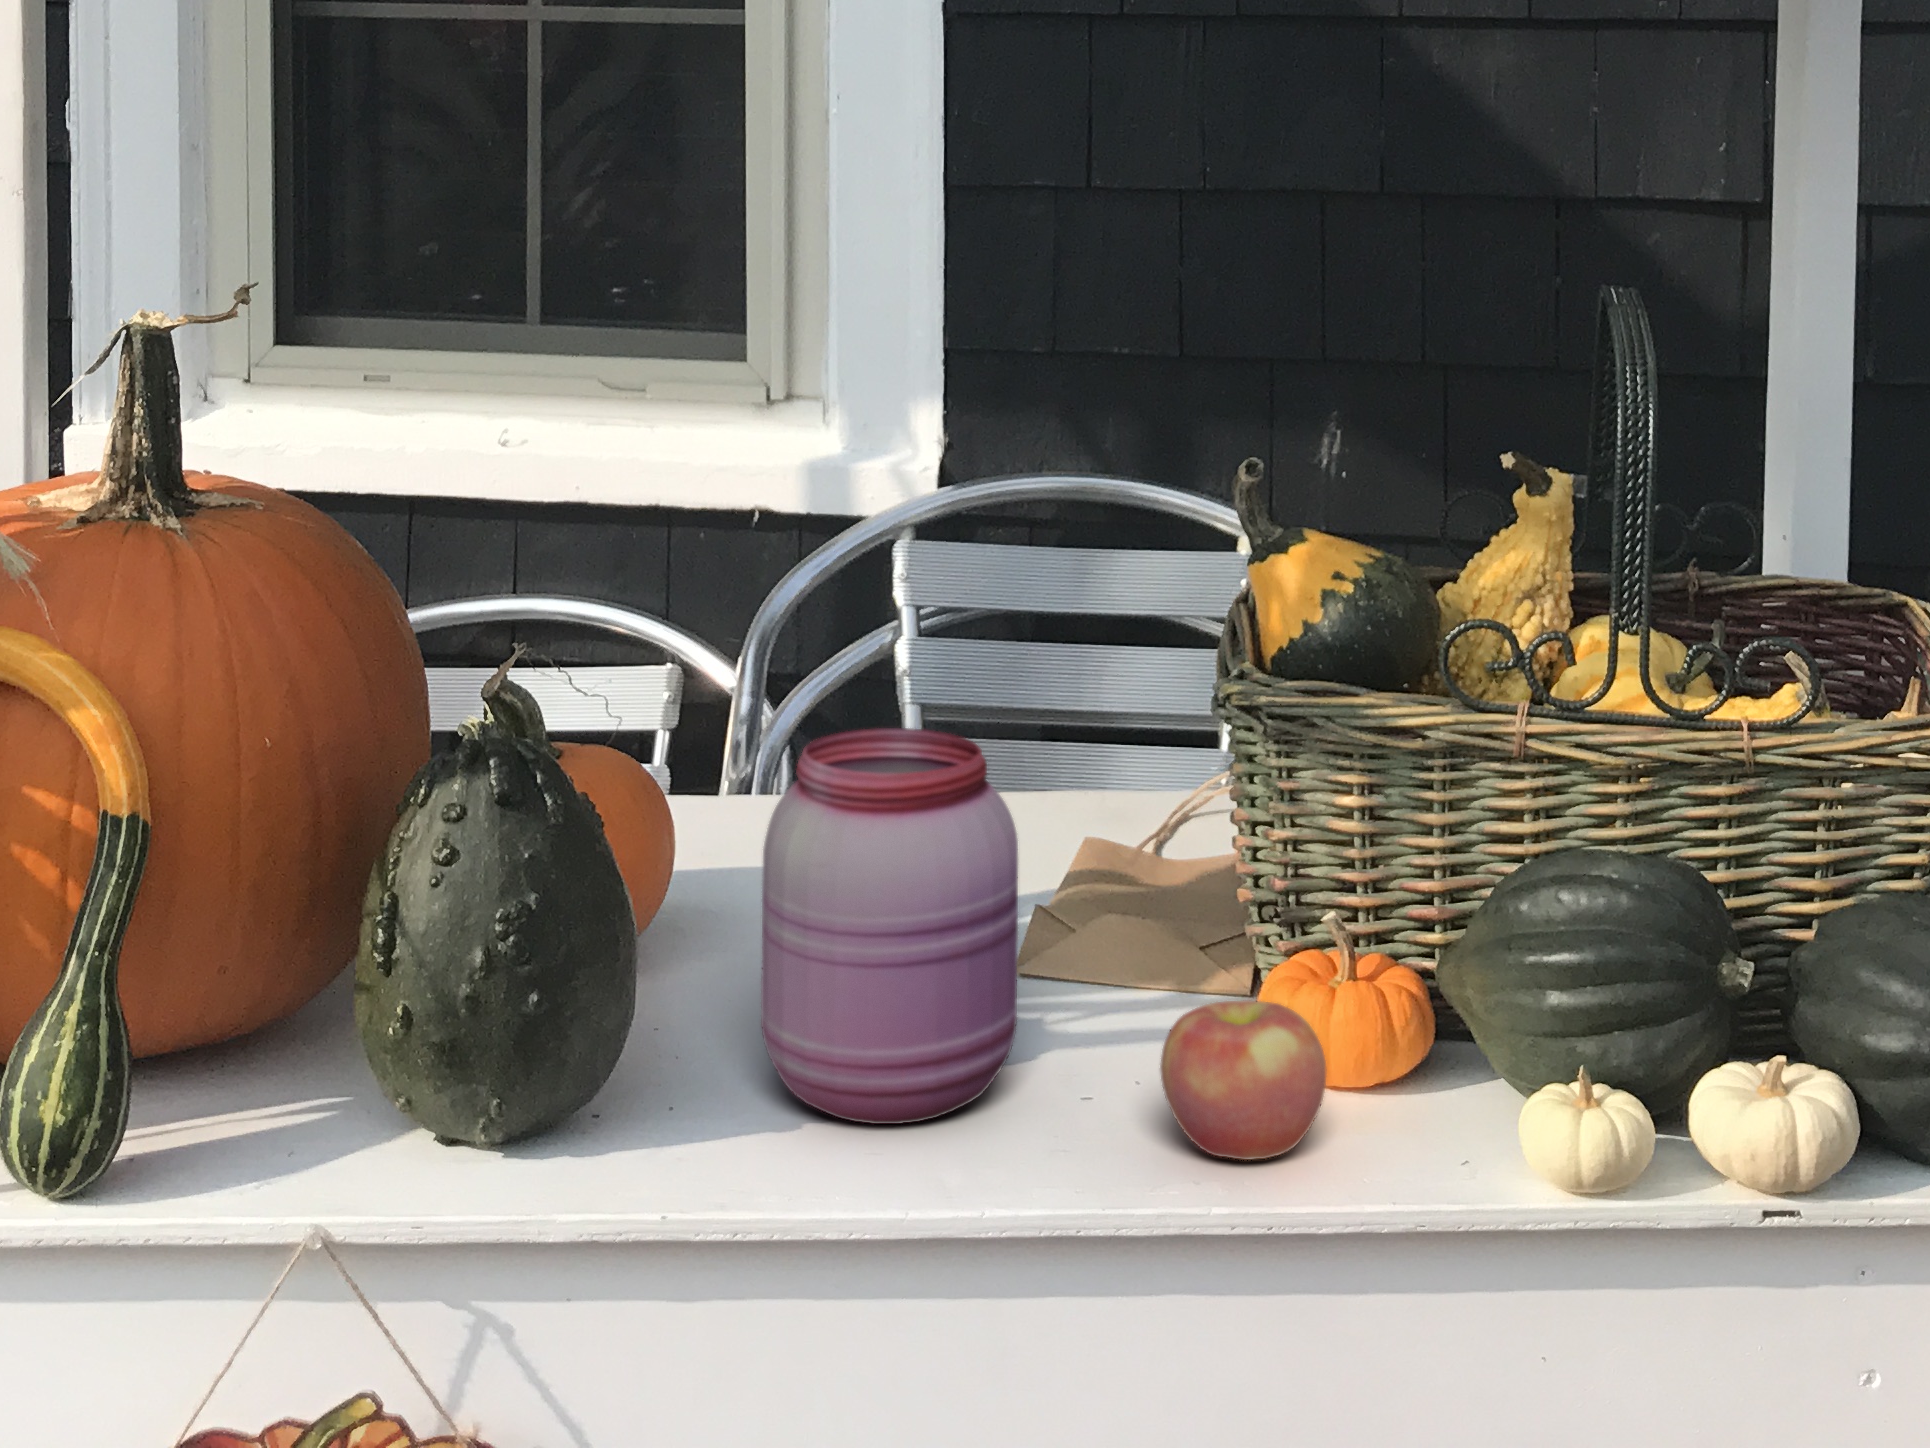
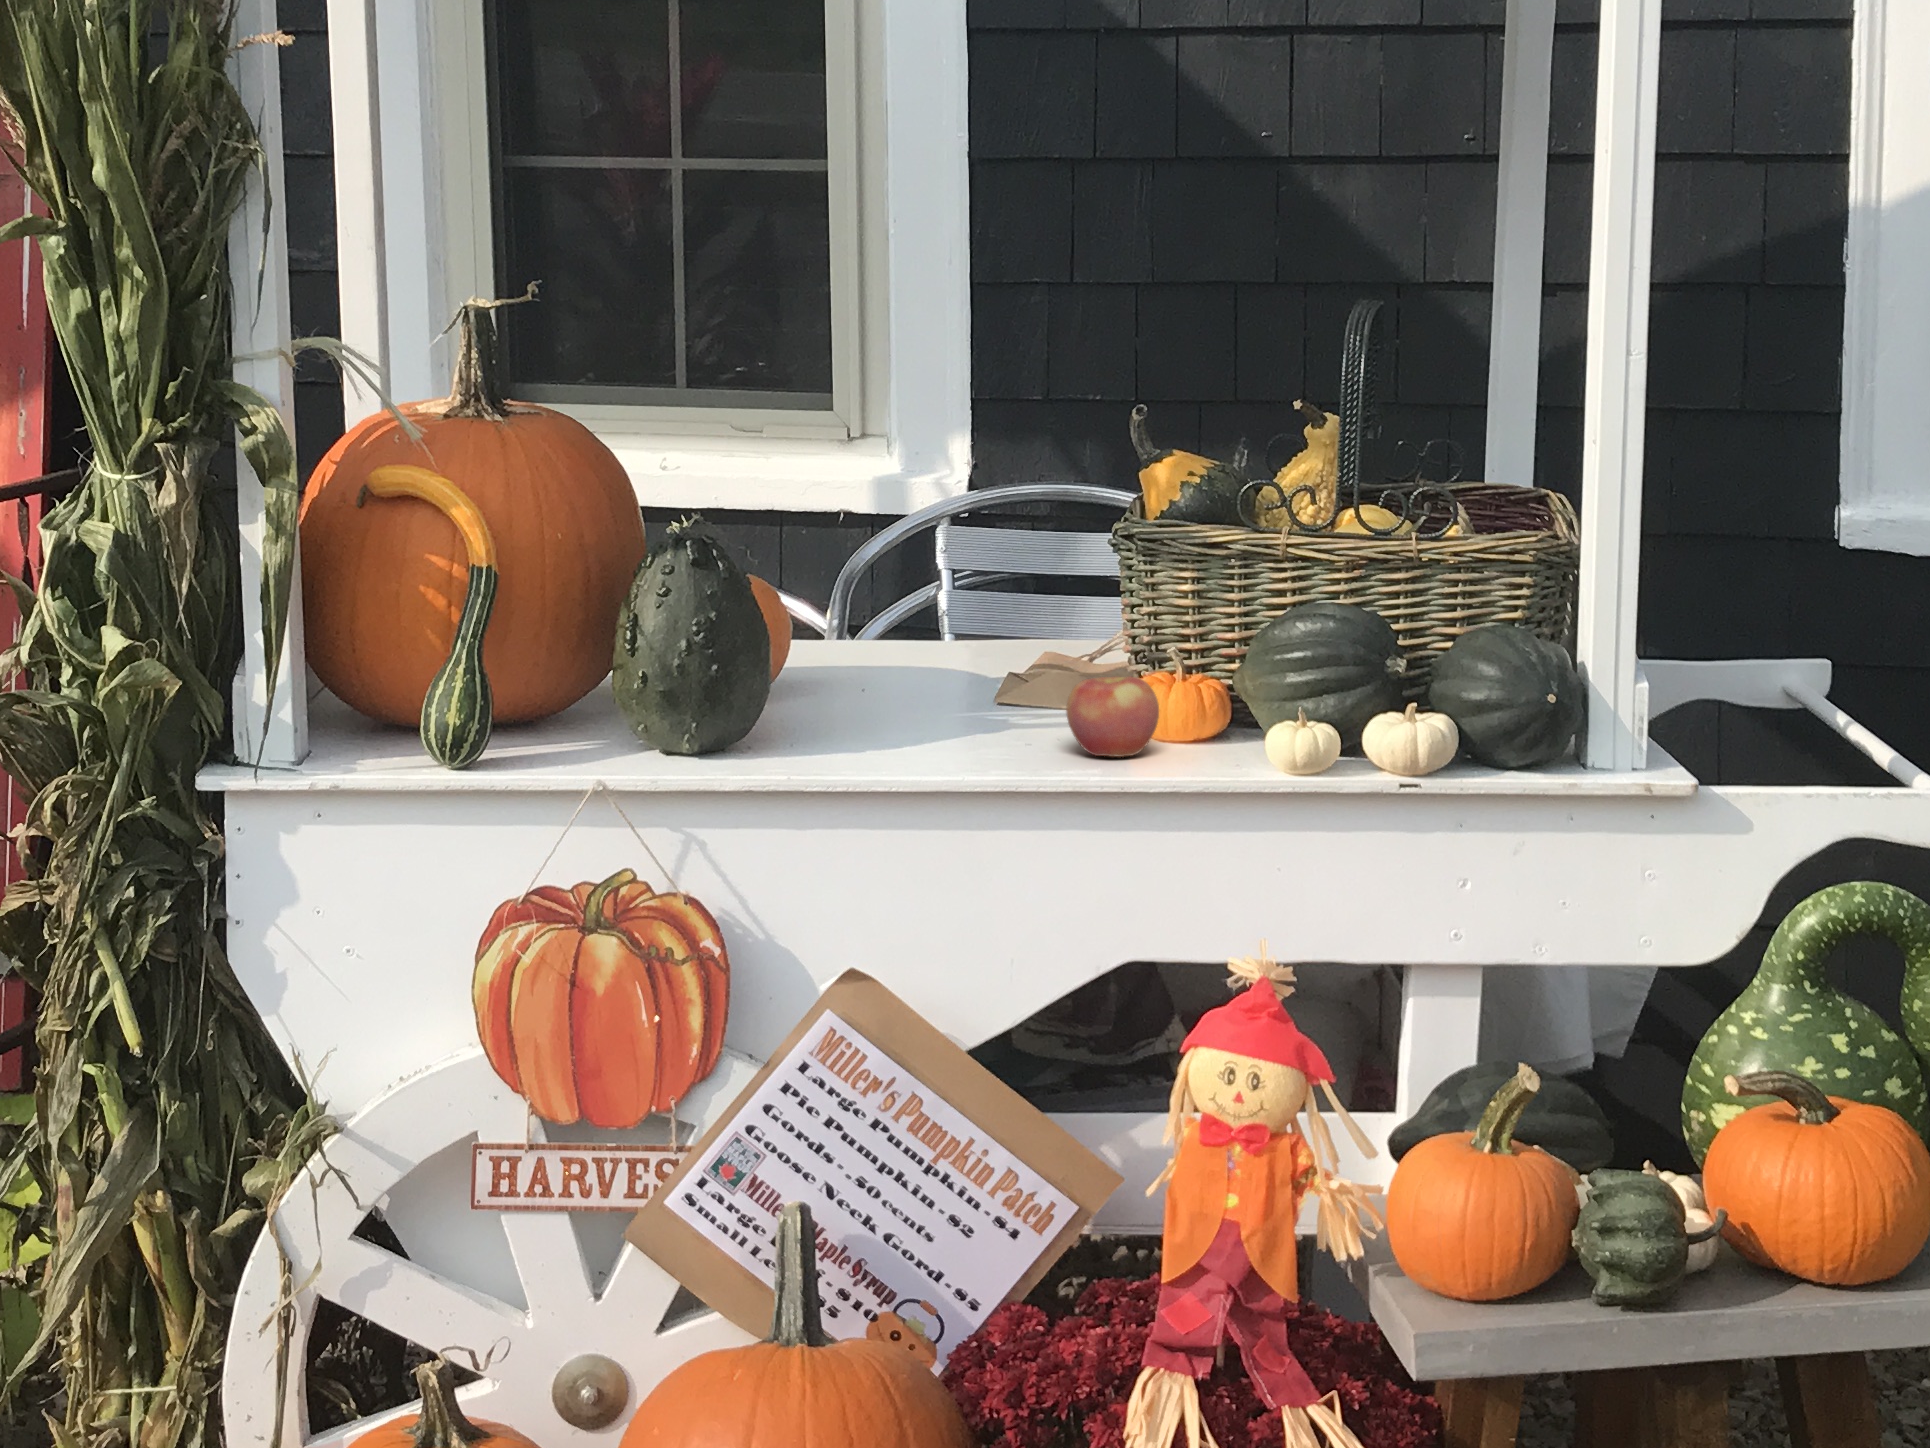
jar: present [761,728,1018,1124] -> none [842,537,989,747]

